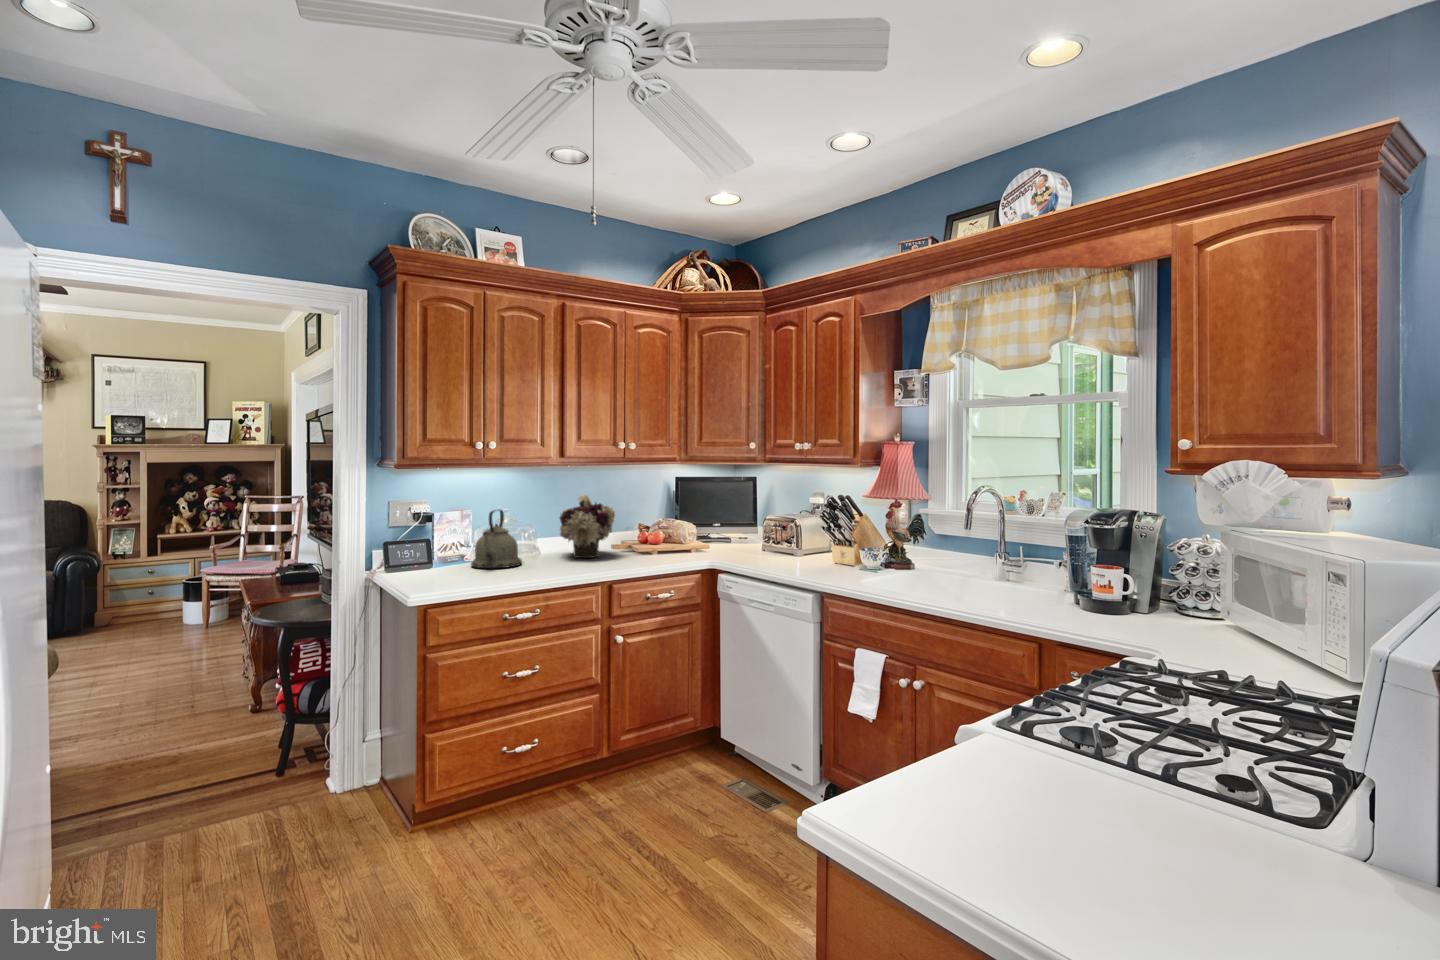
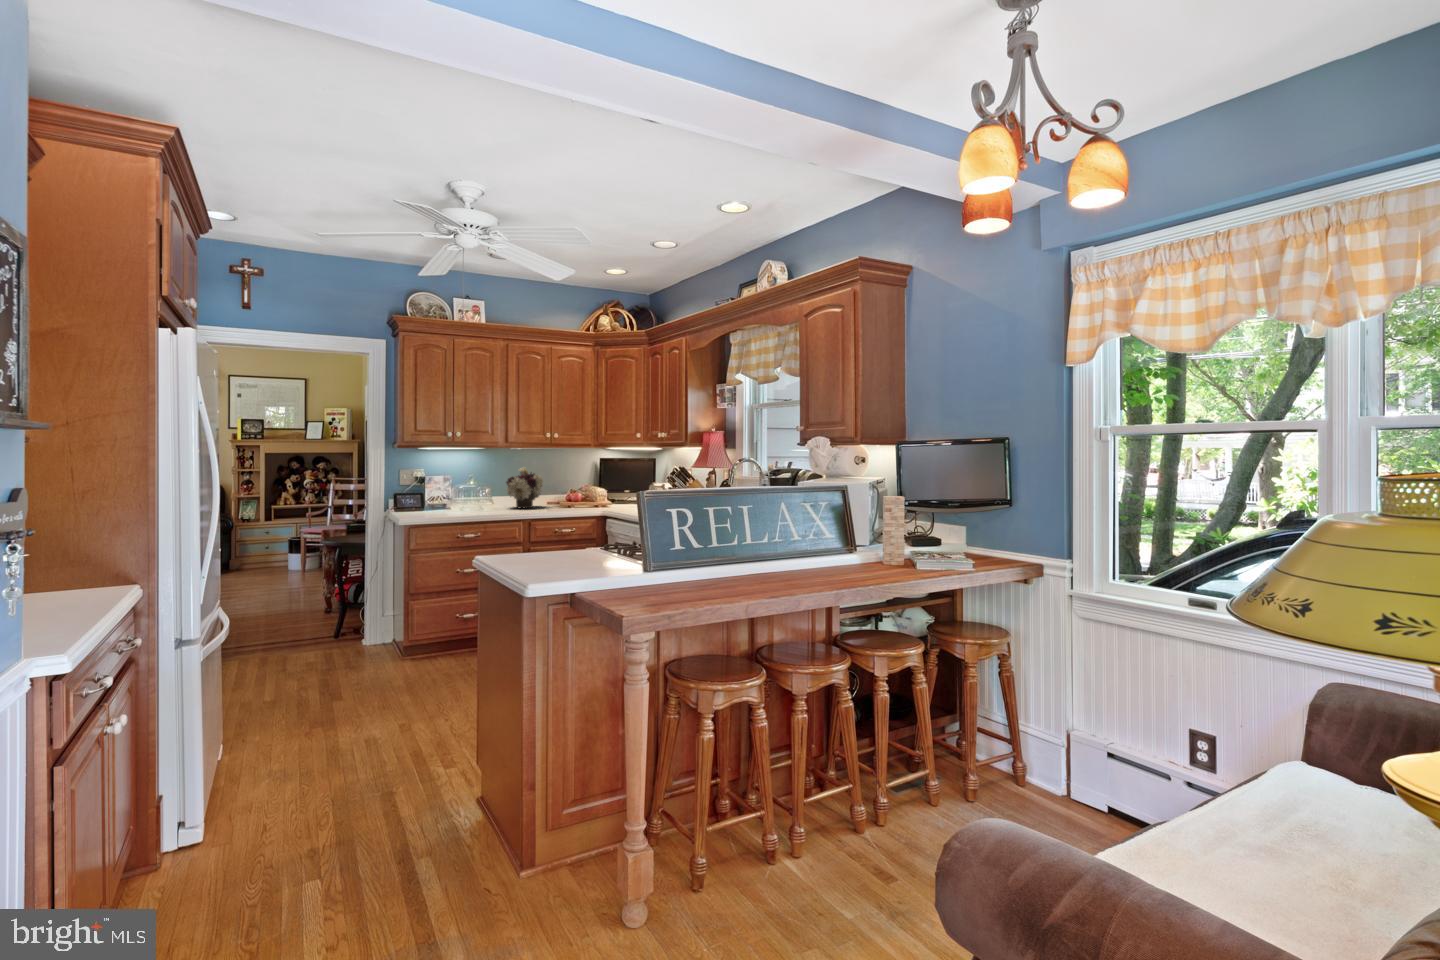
kettle: present [471,510,522,568] -> none [447,476,479,511]

